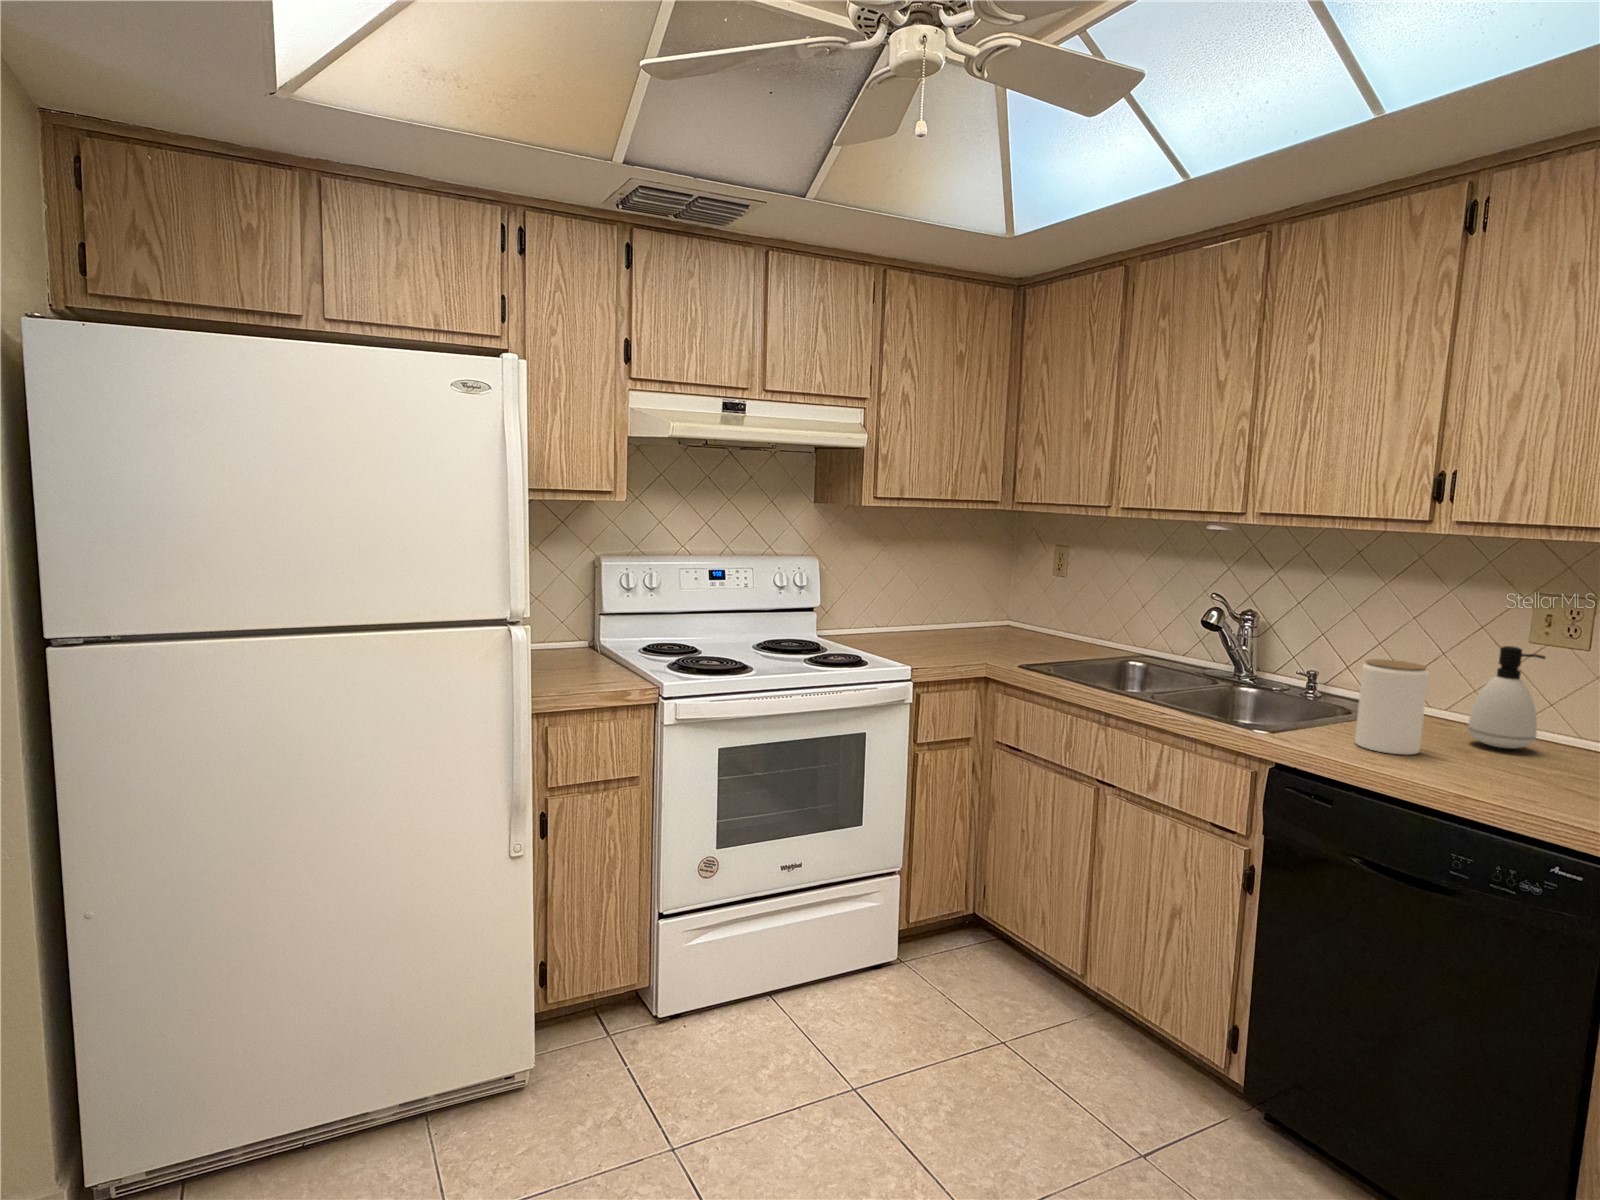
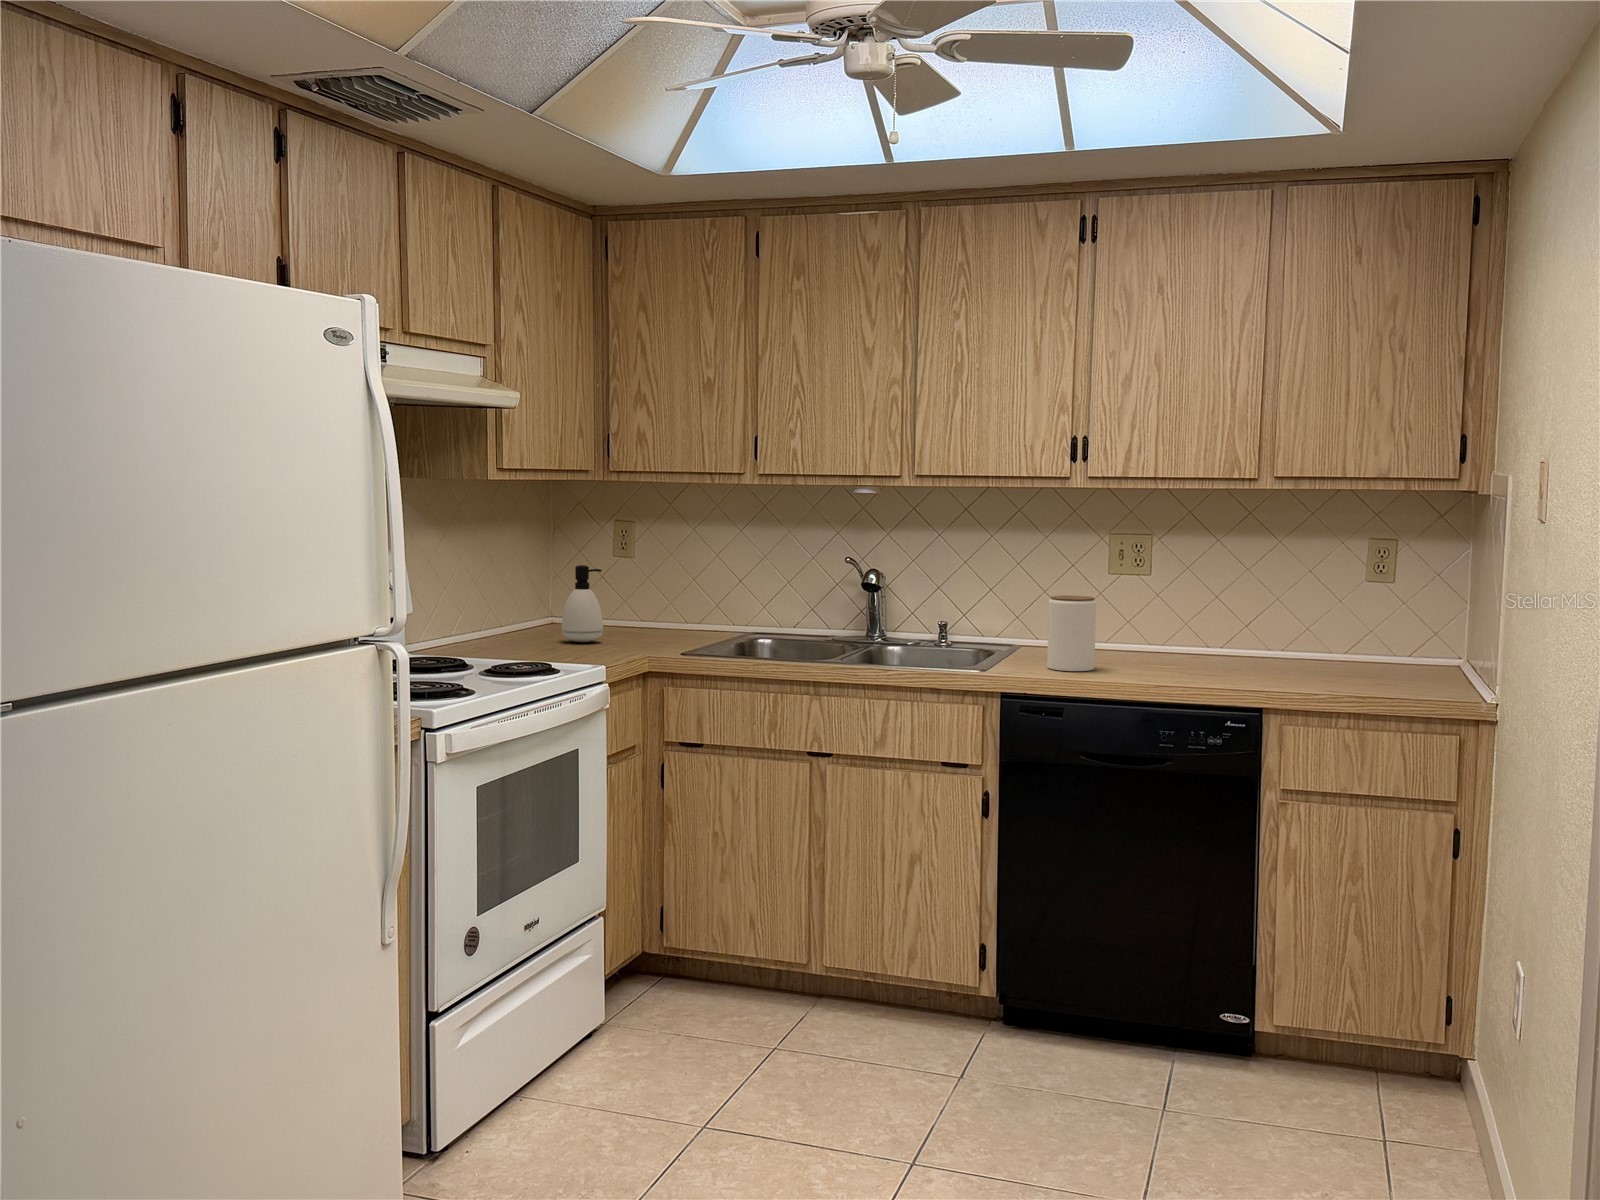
soap dispenser: present [1468,646,1546,749] -> present [562,565,603,642]

